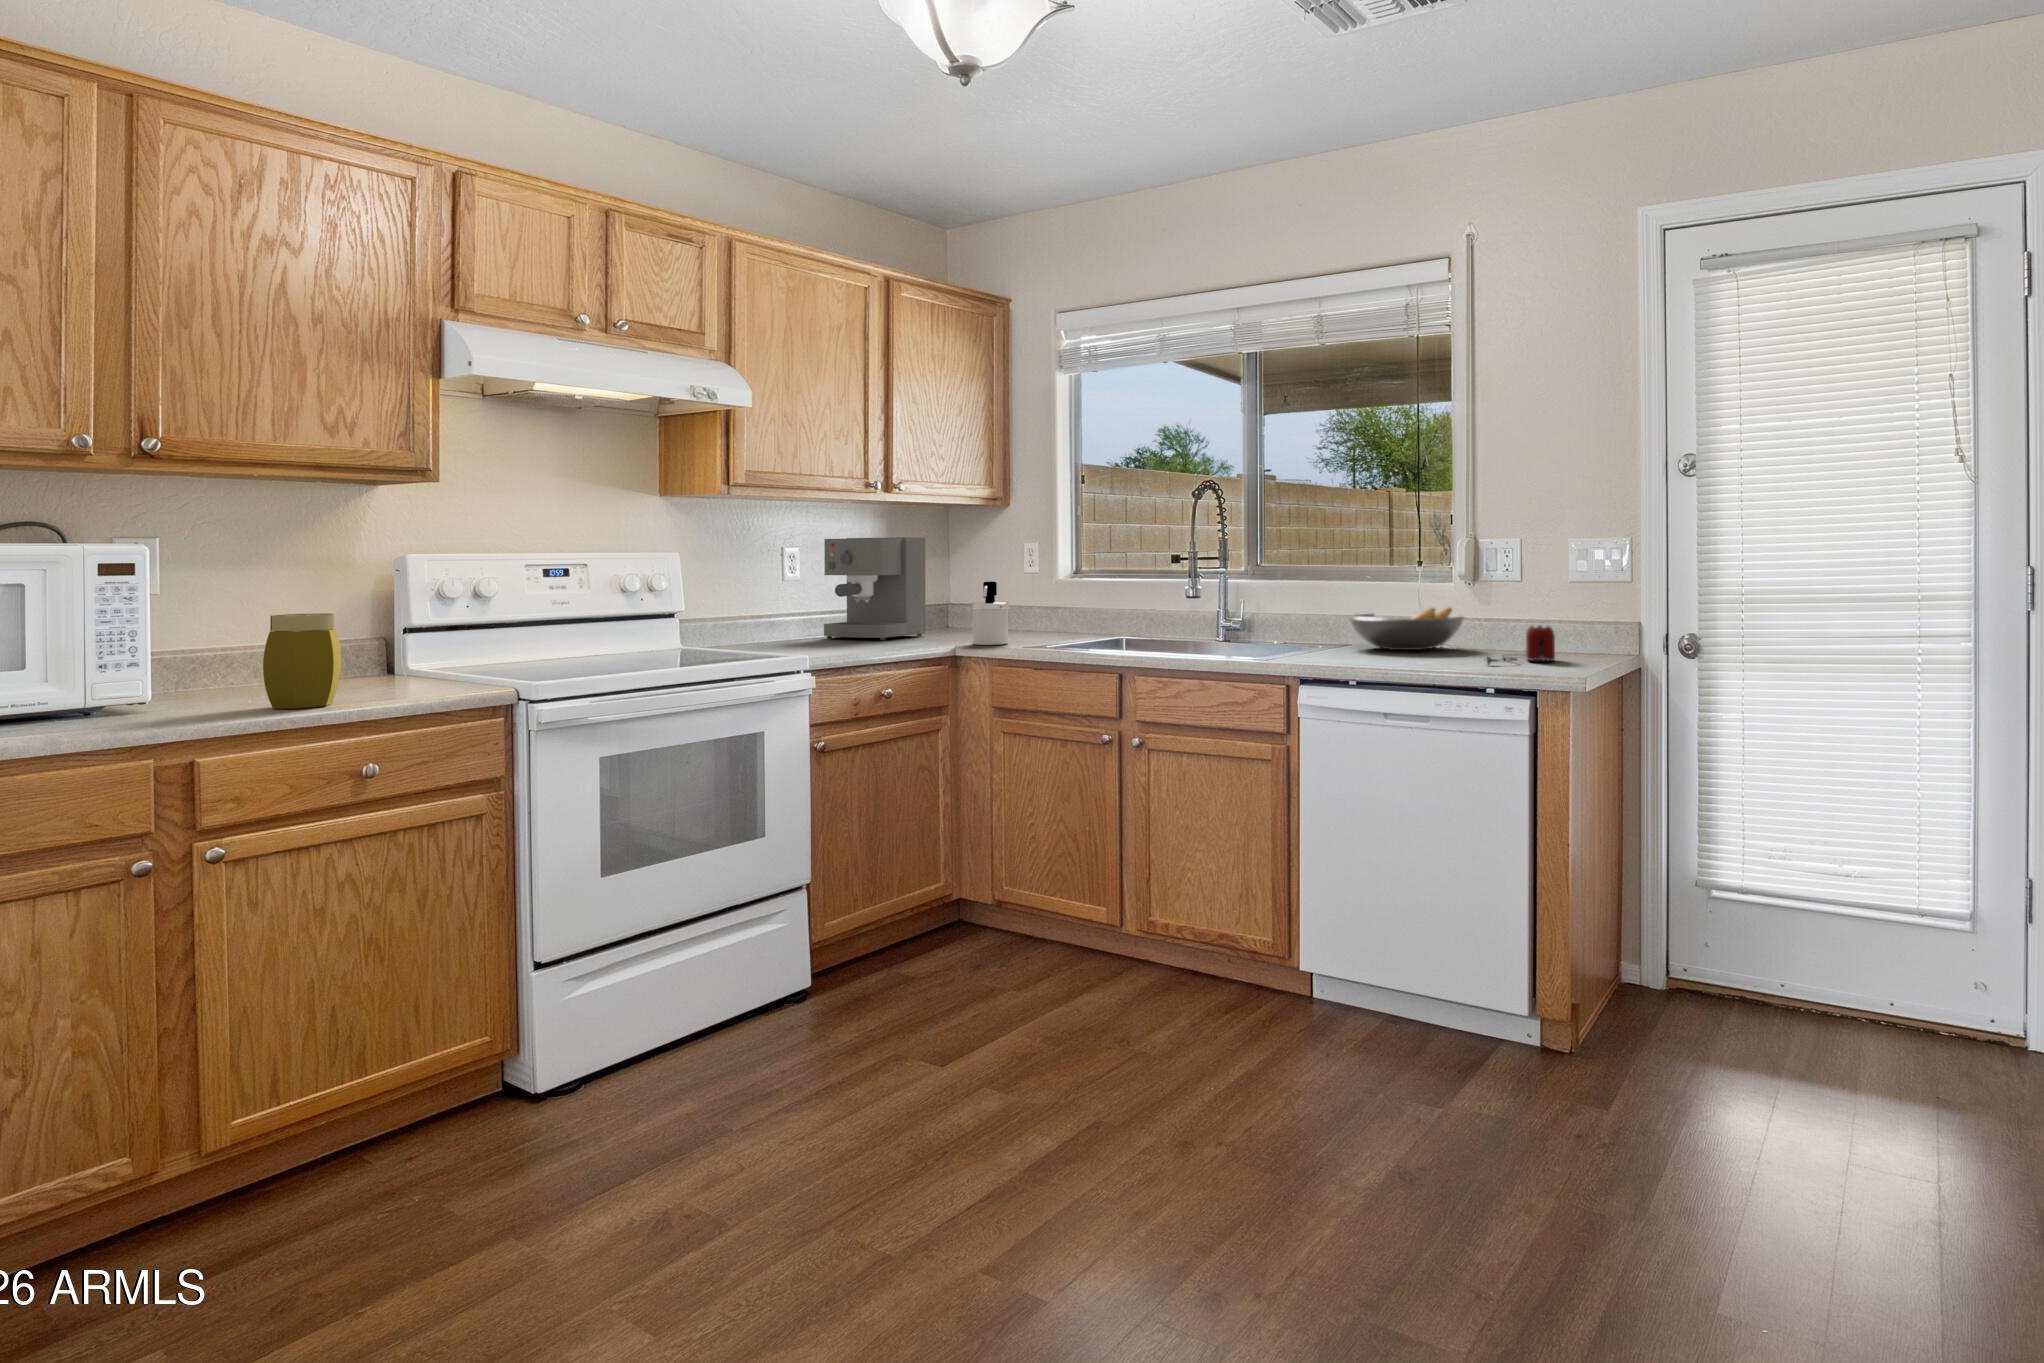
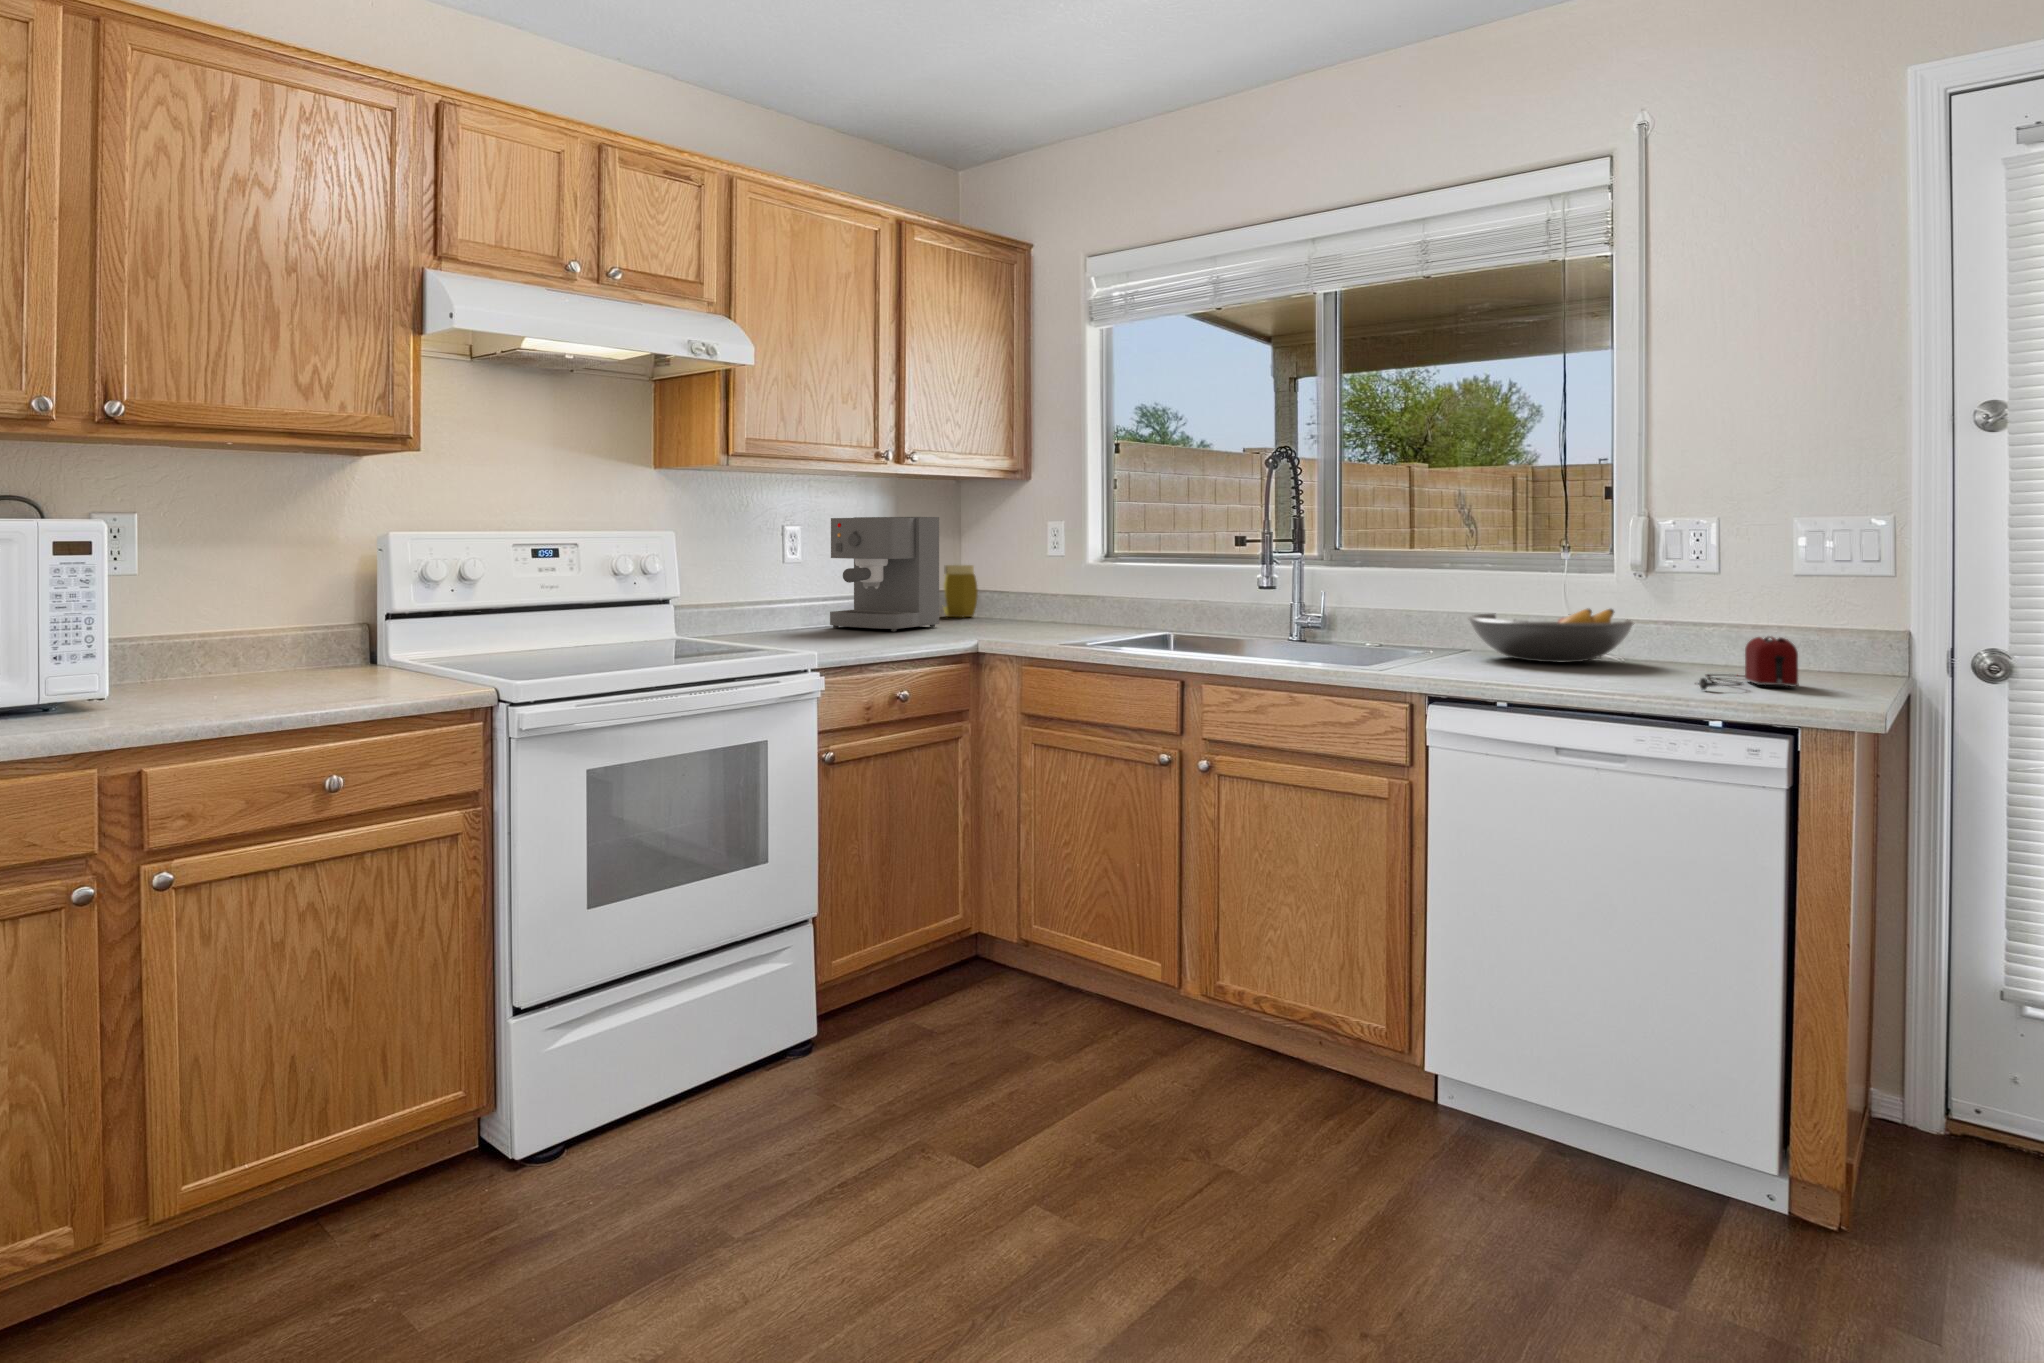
soap dispenser: present [971,582,1009,645] -> none [994,568,1038,641]
jar: present [263,613,341,708] -> present [944,565,978,617]

